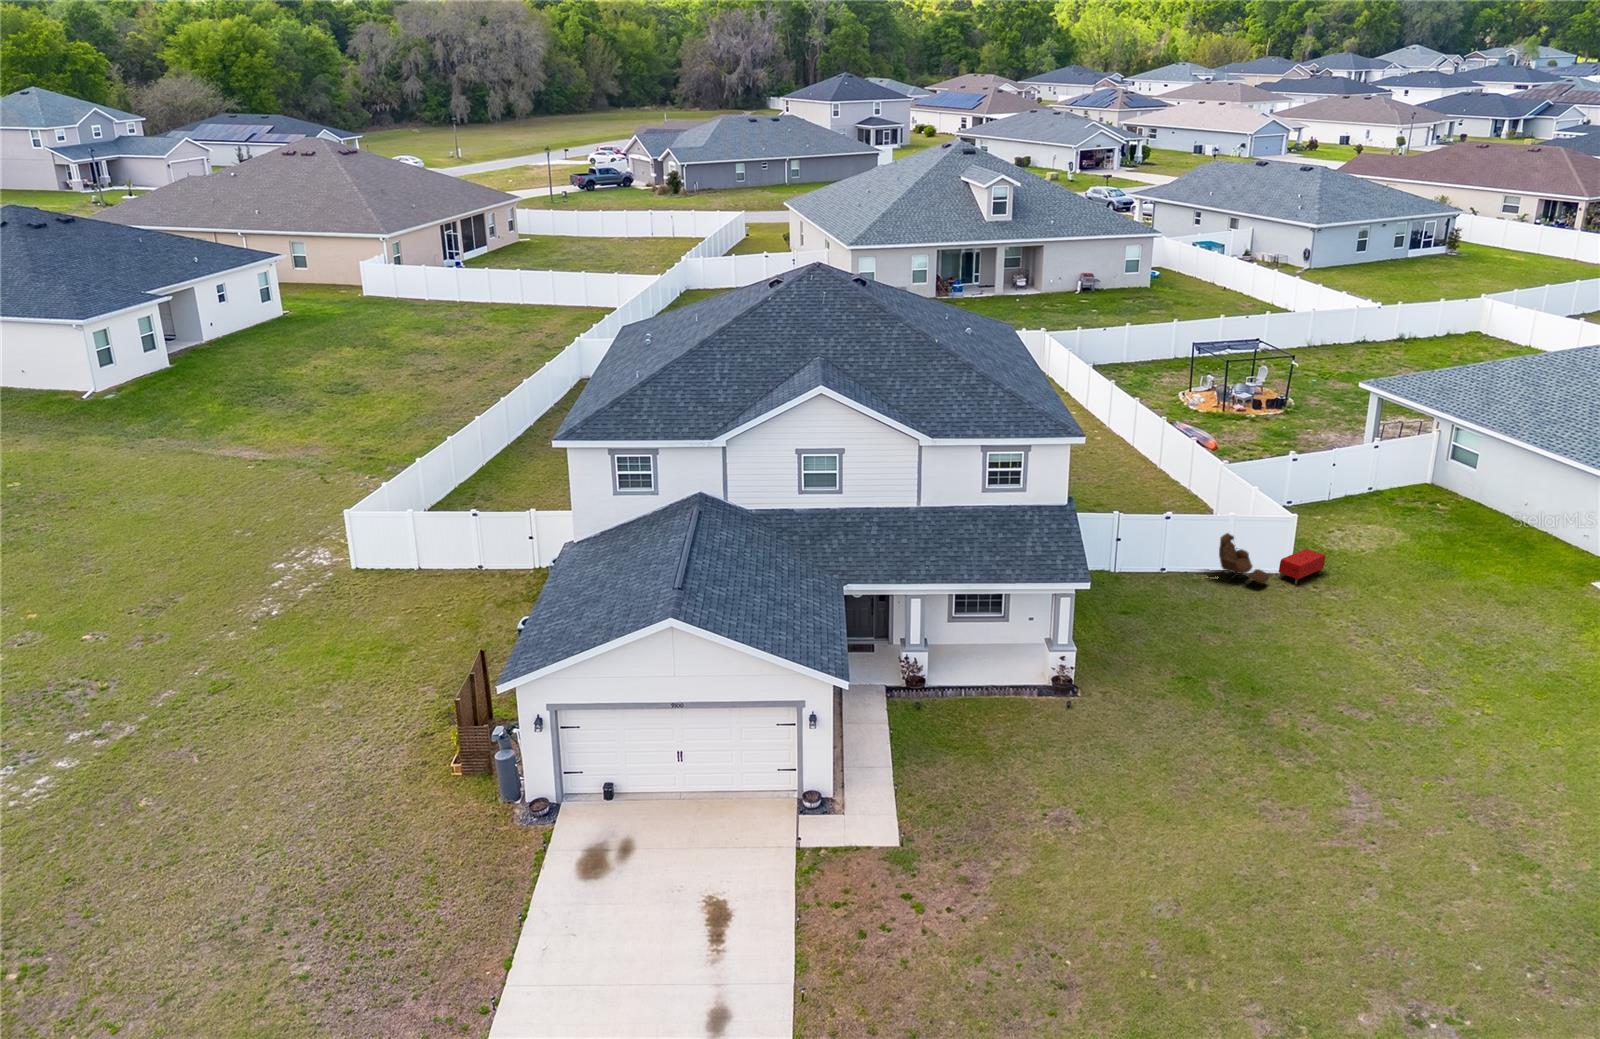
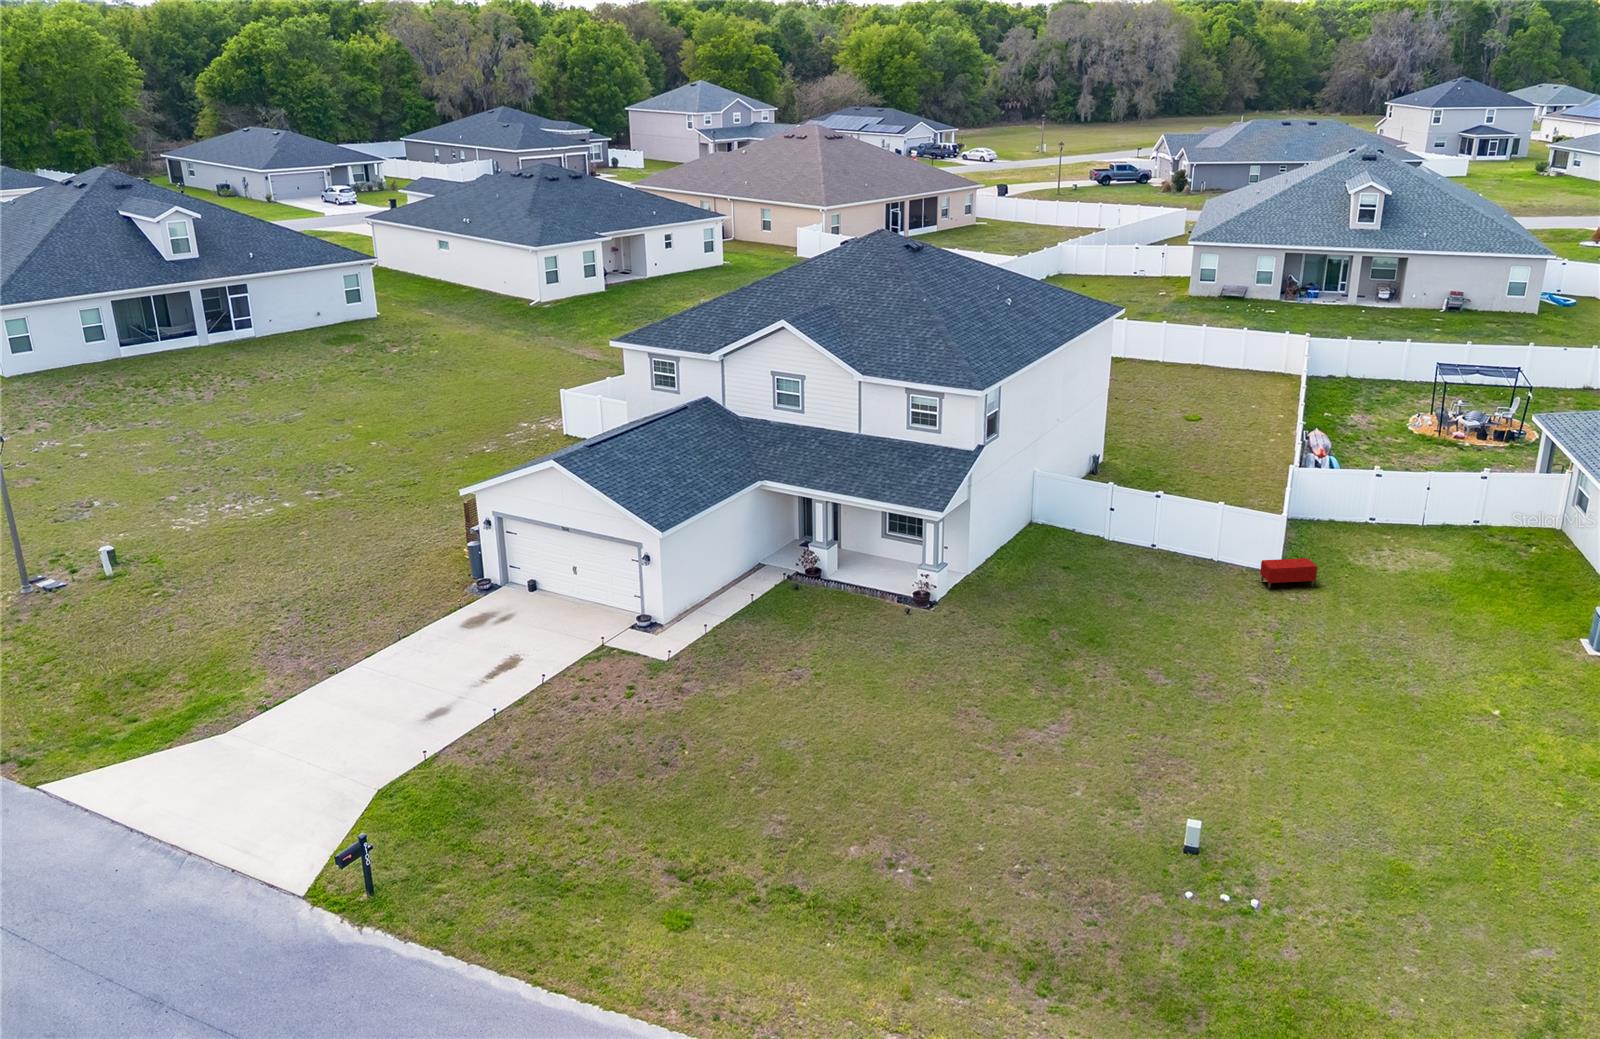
lounge chair: present [1219,533,1269,586] -> none [1197,524,1241,585]

